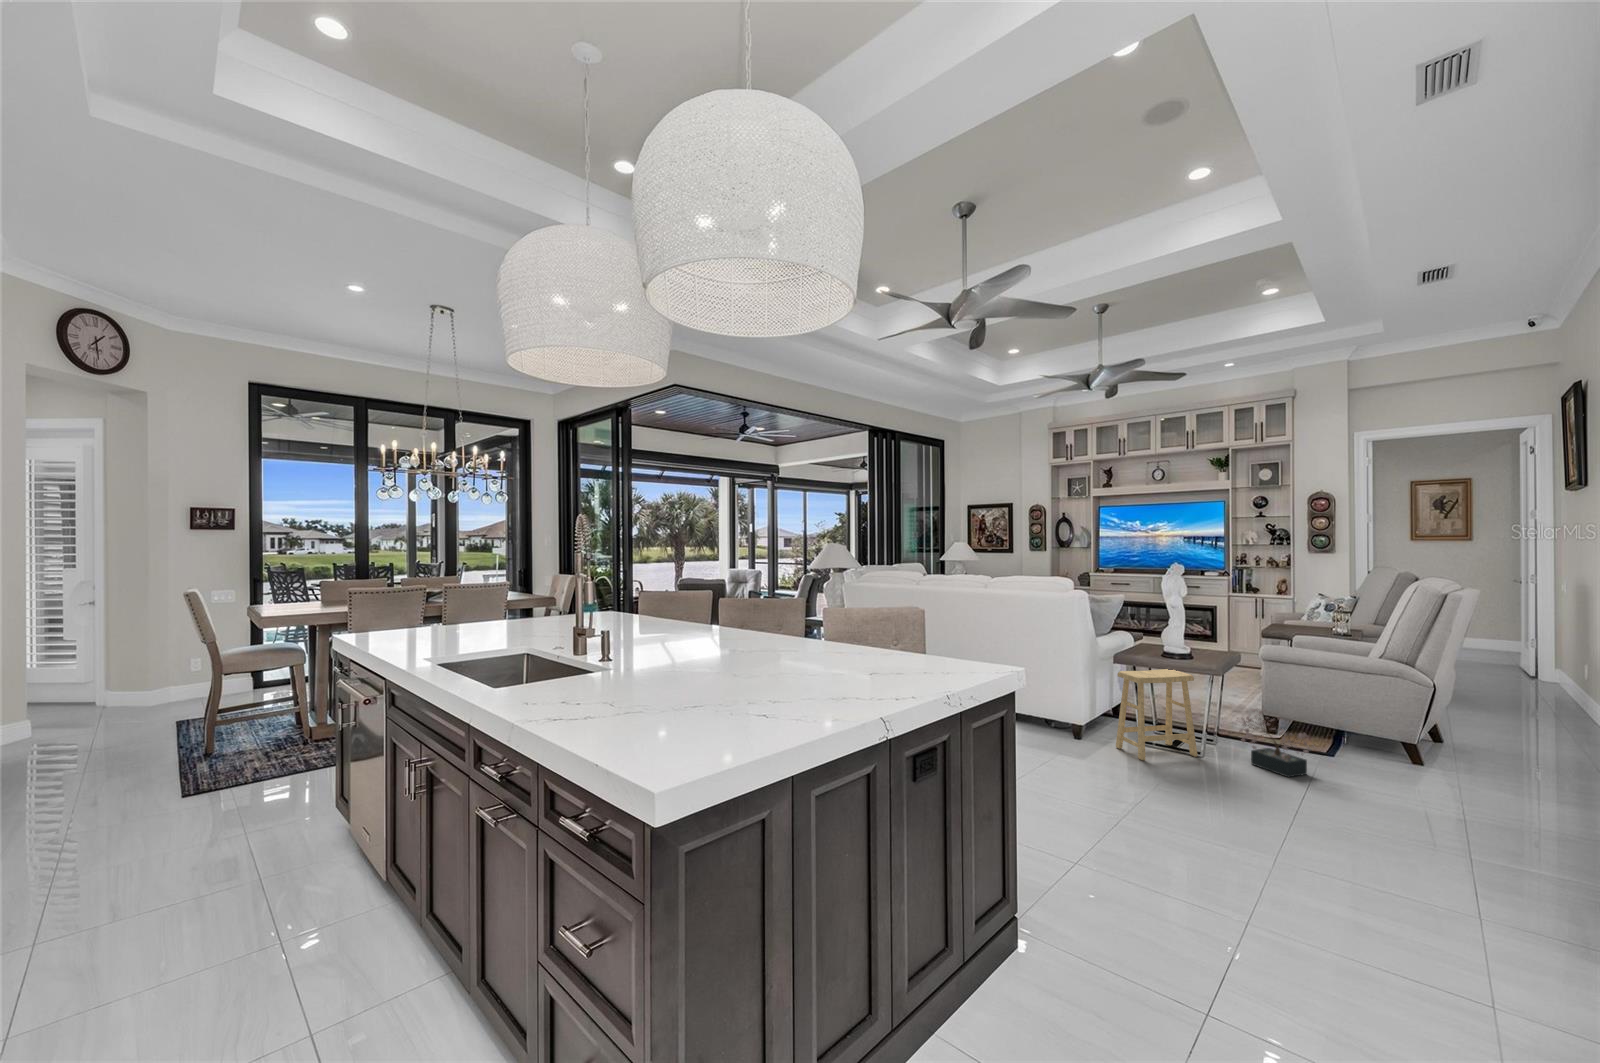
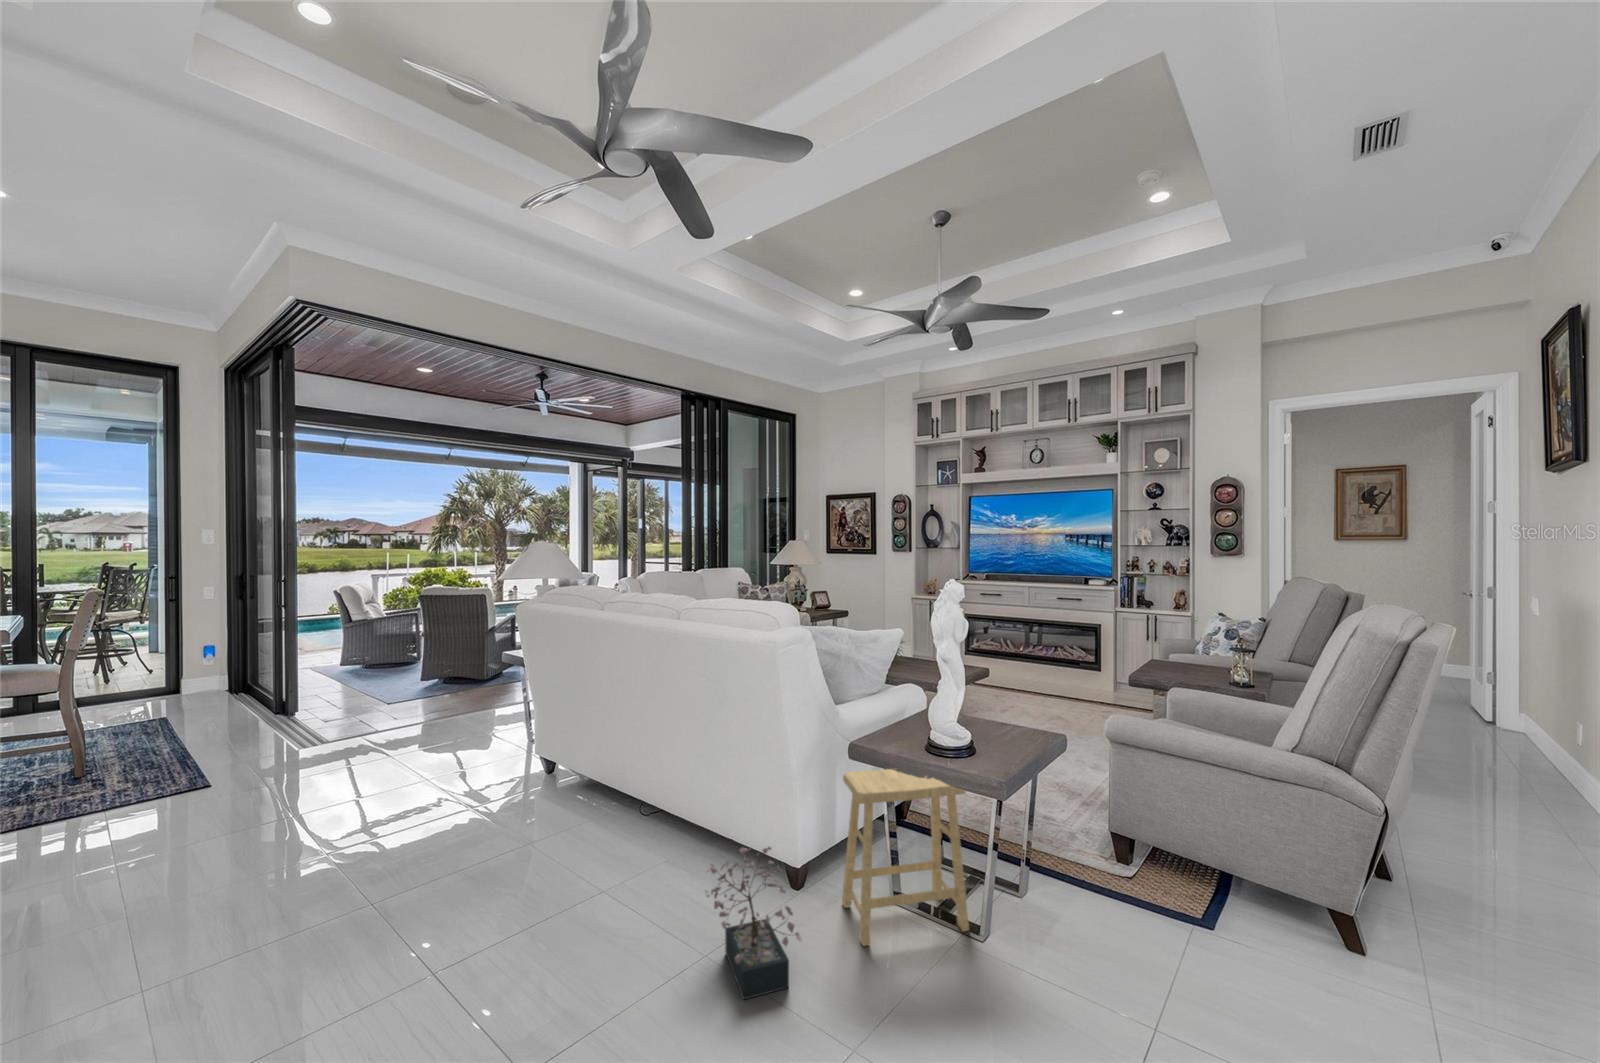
decorative plant: present [1237,709,1315,777] -> present [705,847,801,999]

